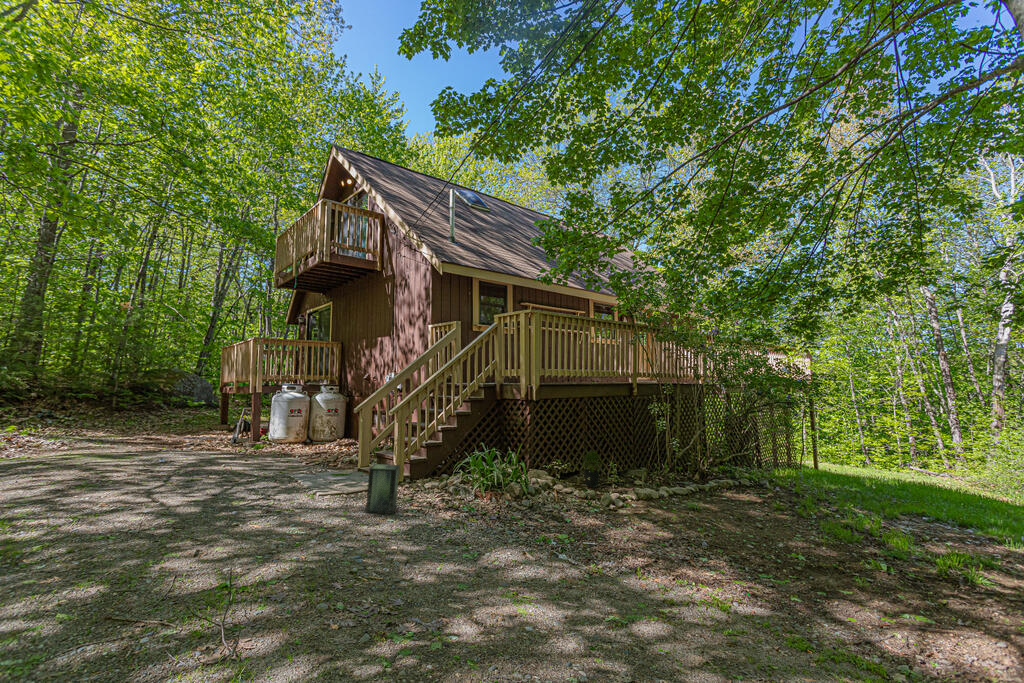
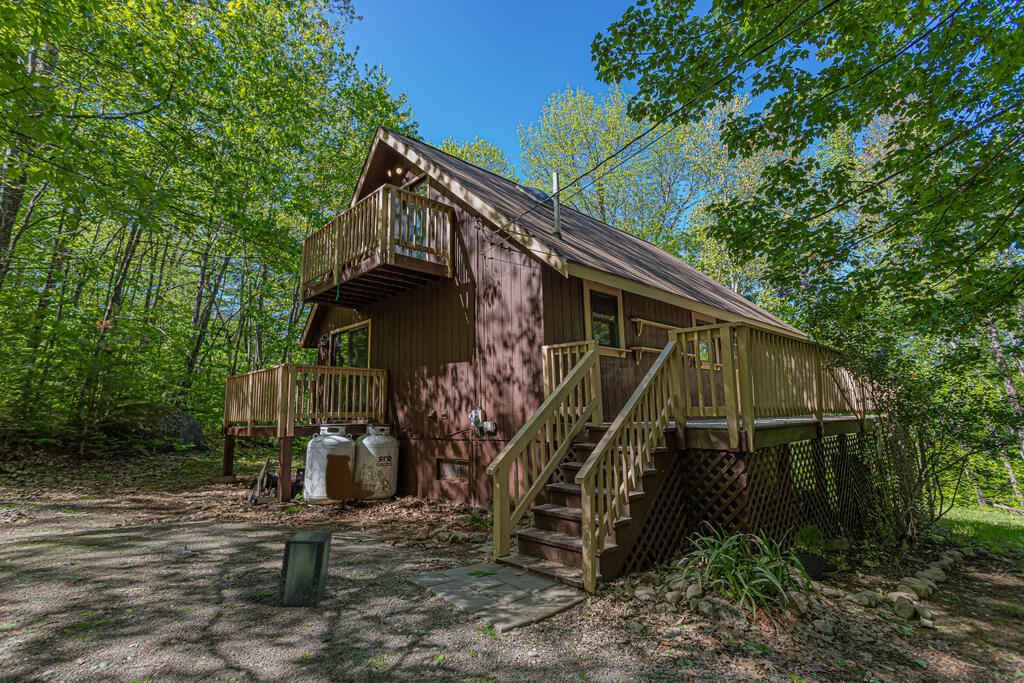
lounge chair: none [276,404,319,448] -> present [325,453,375,516]
storage box: present [366,464,400,514] -> present [277,532,332,607]

